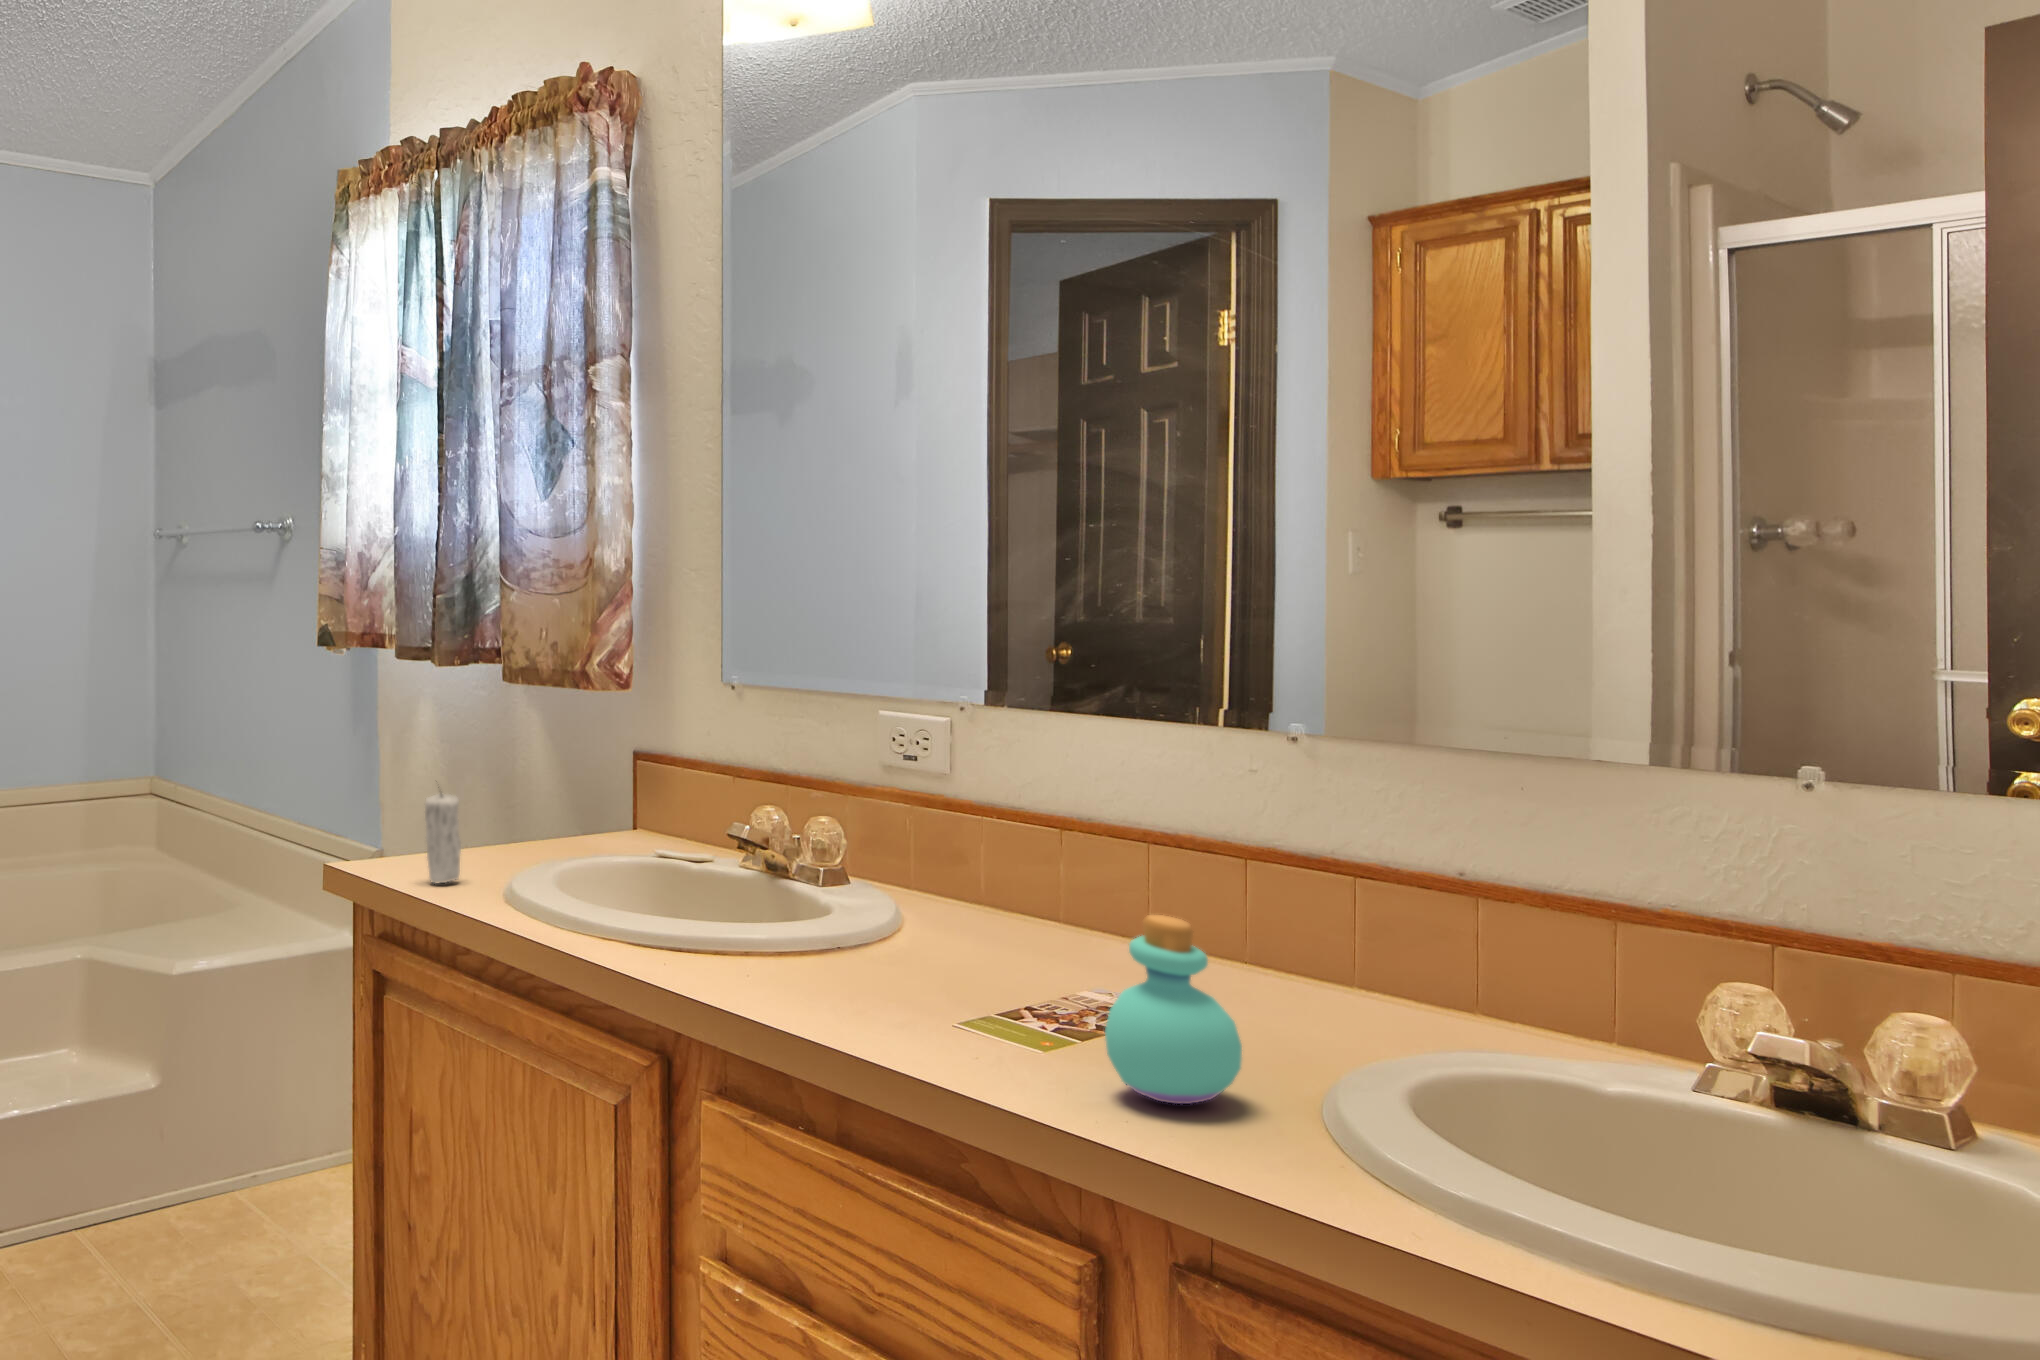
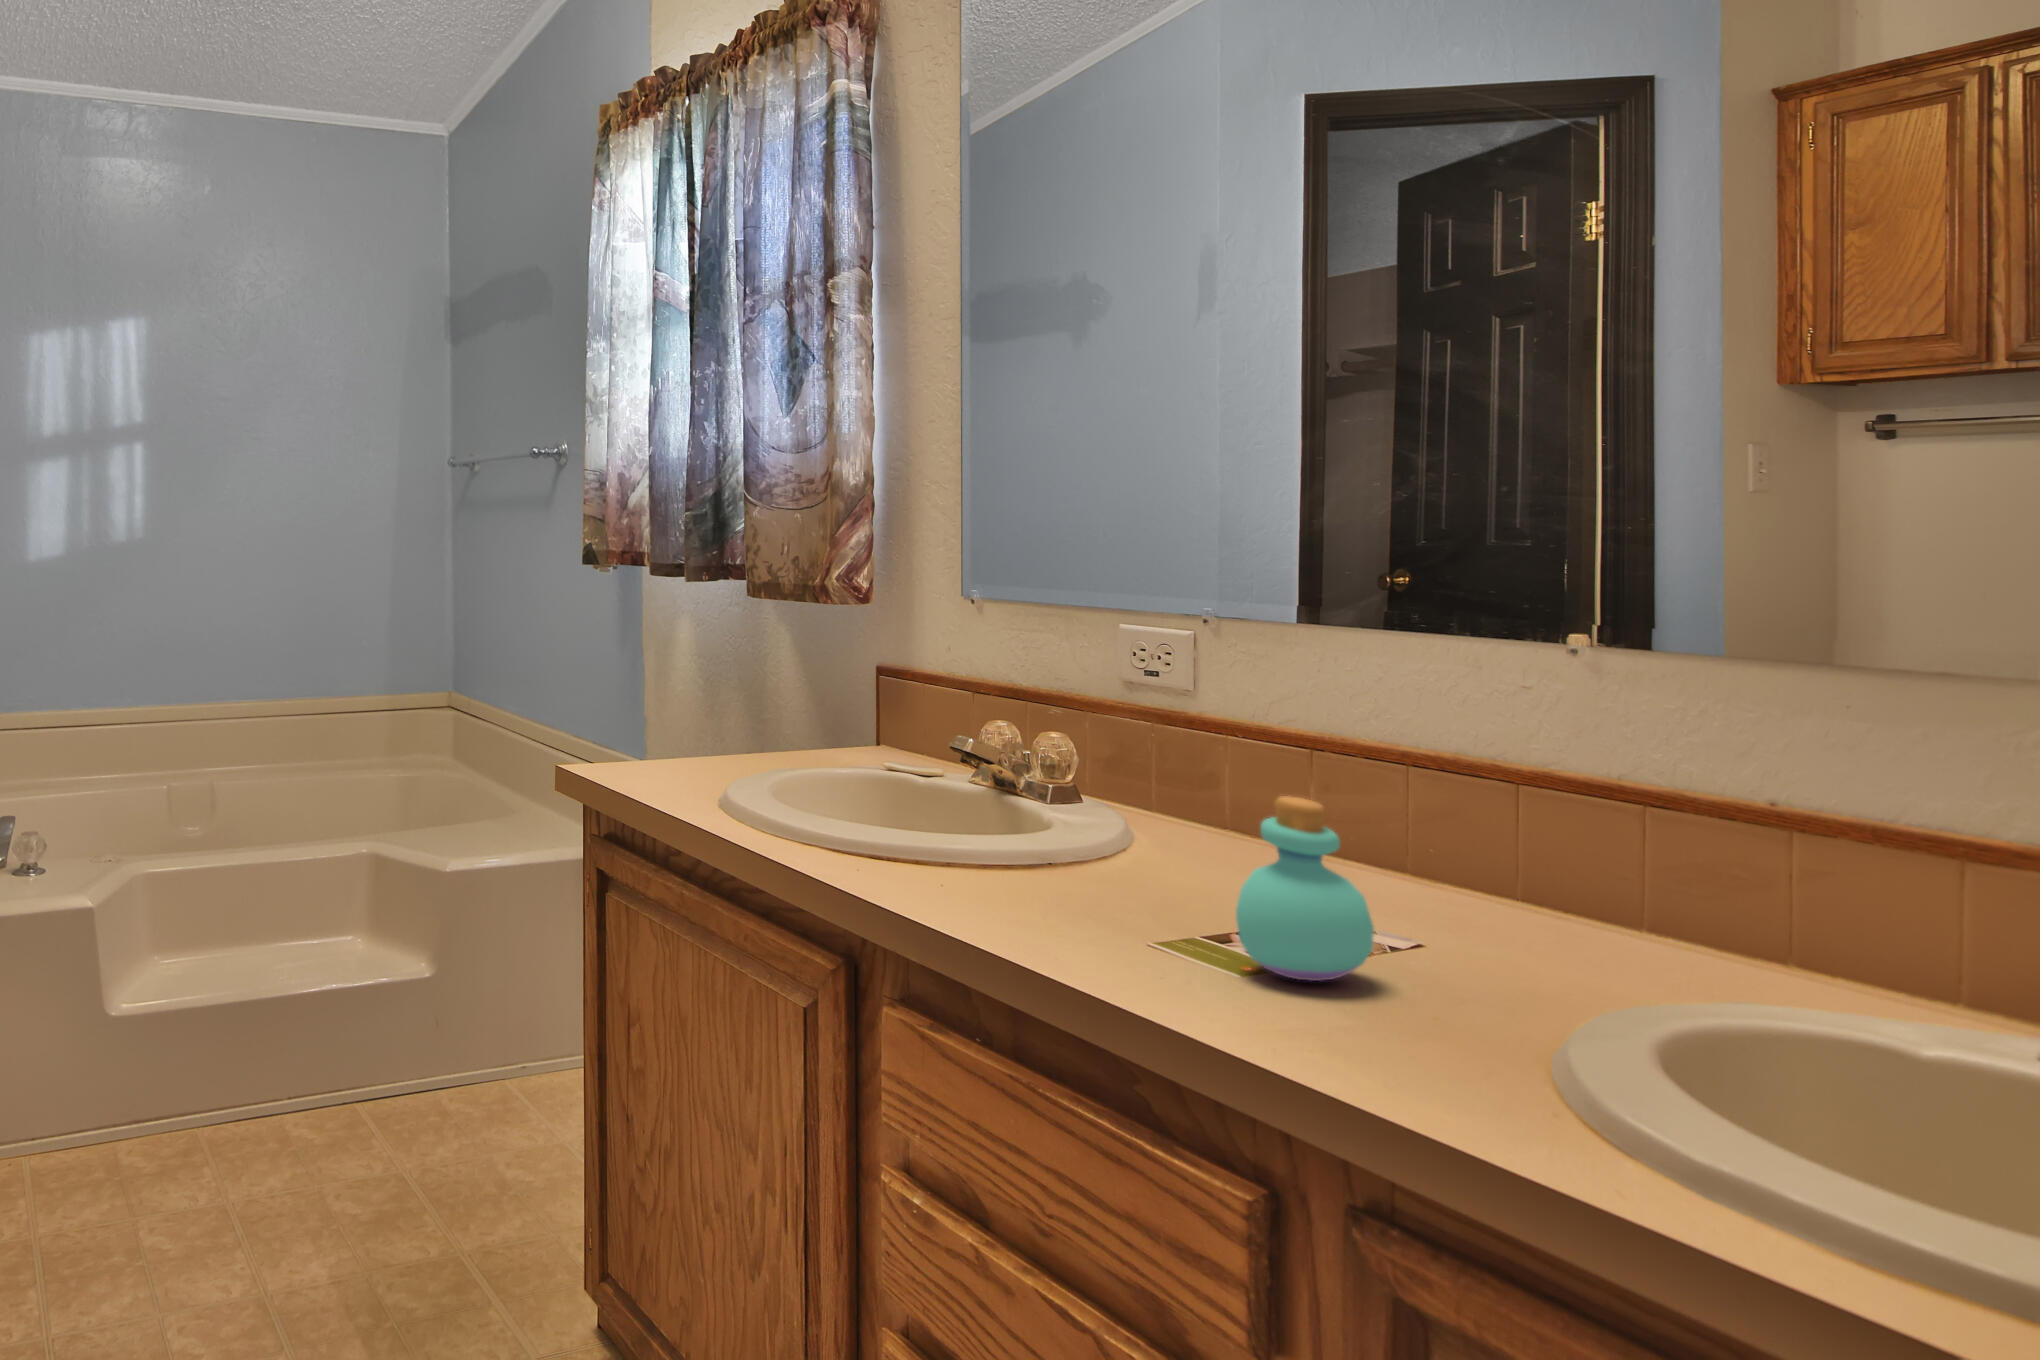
candle: present [425,793,461,883] -> none [654,673,689,772]

